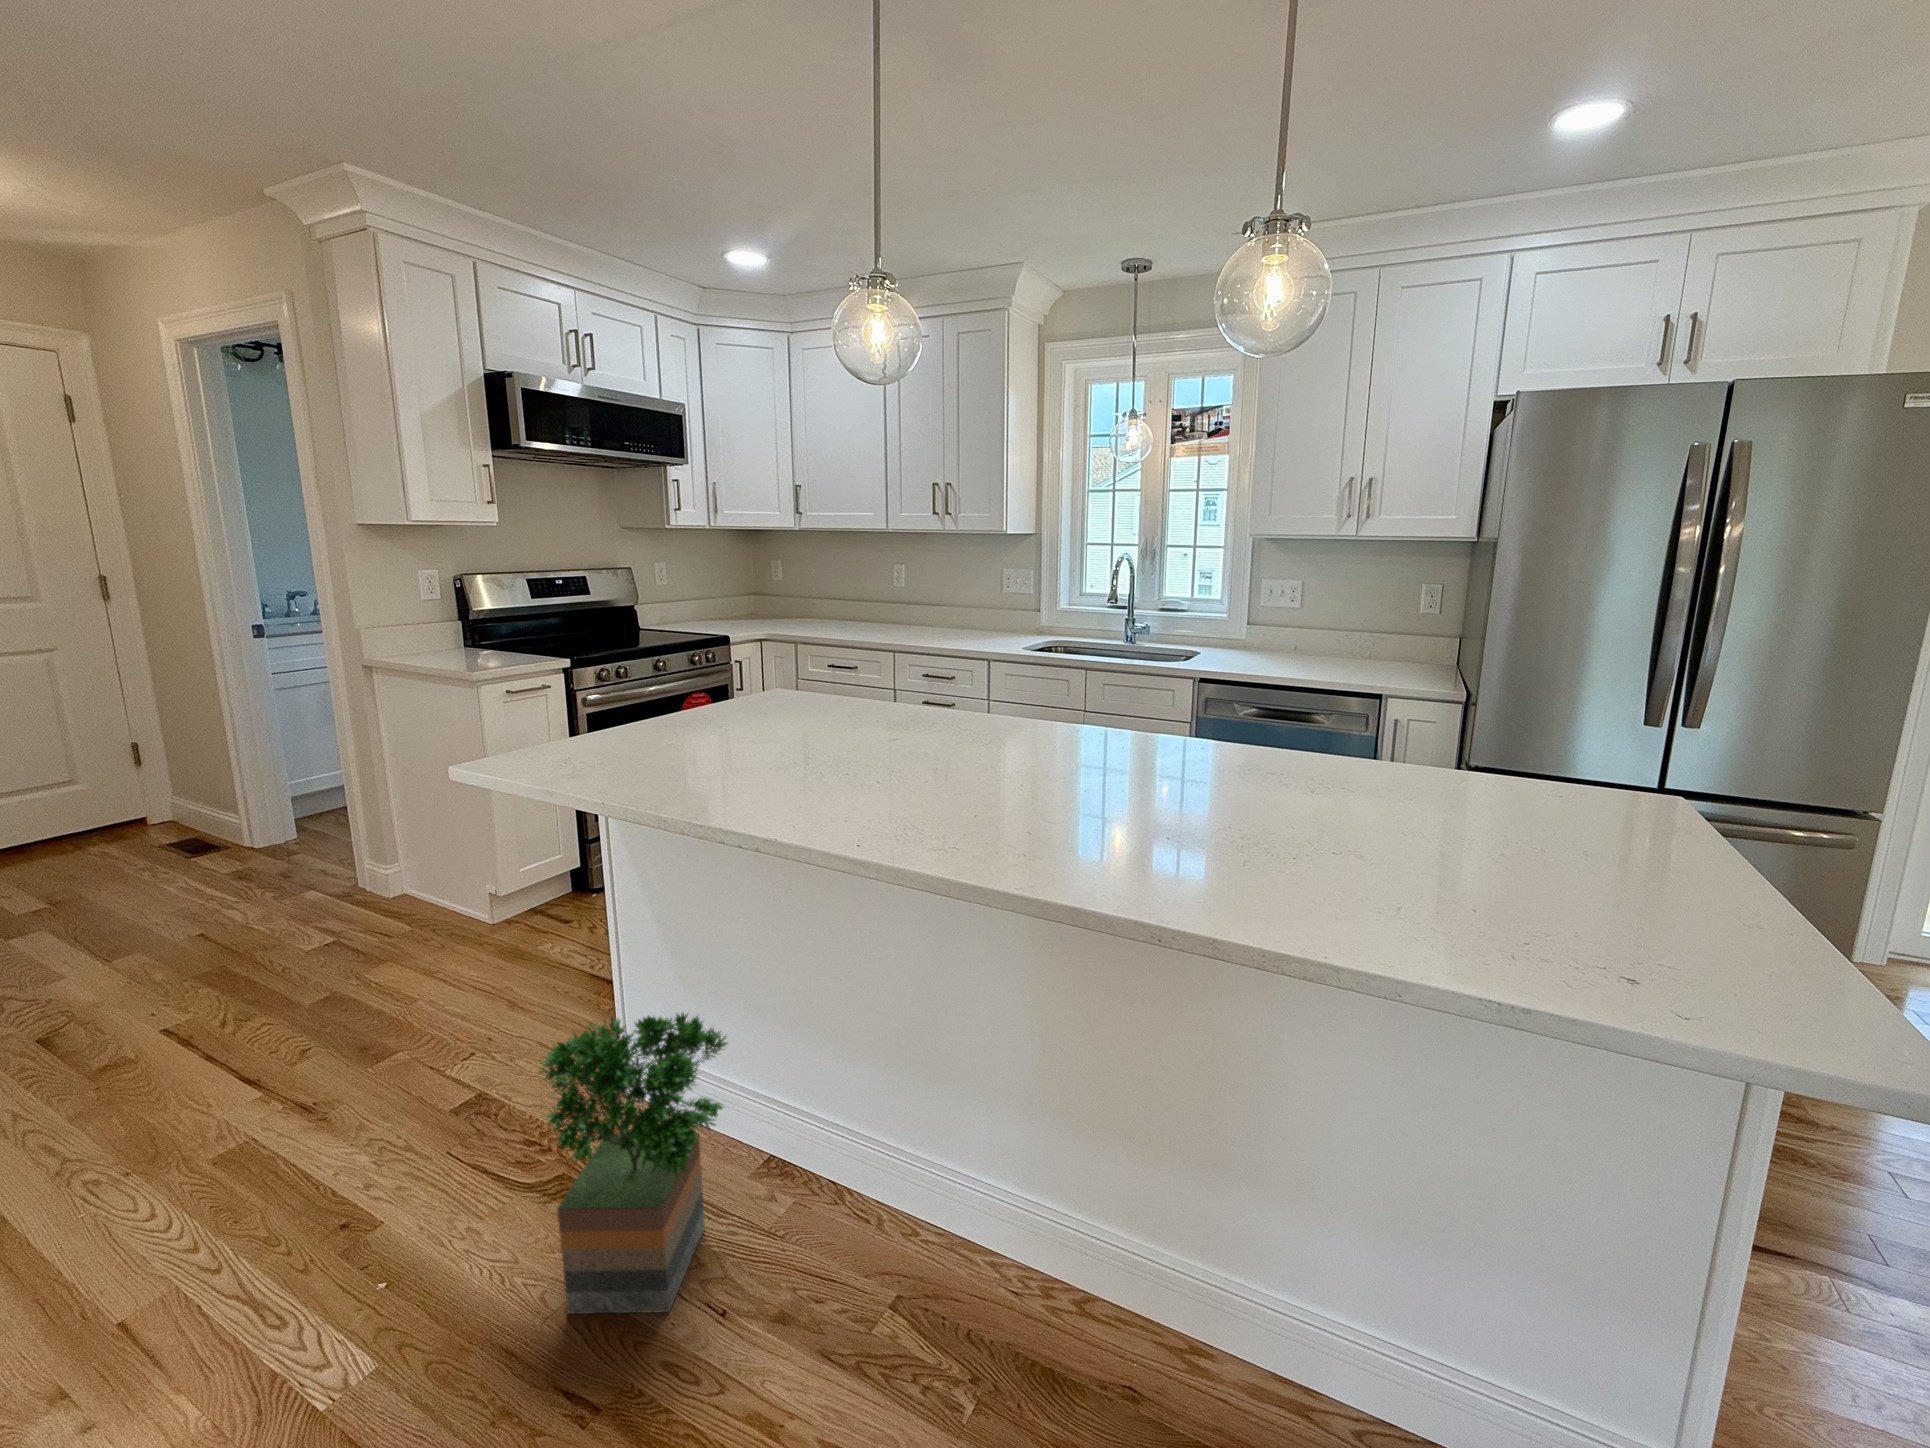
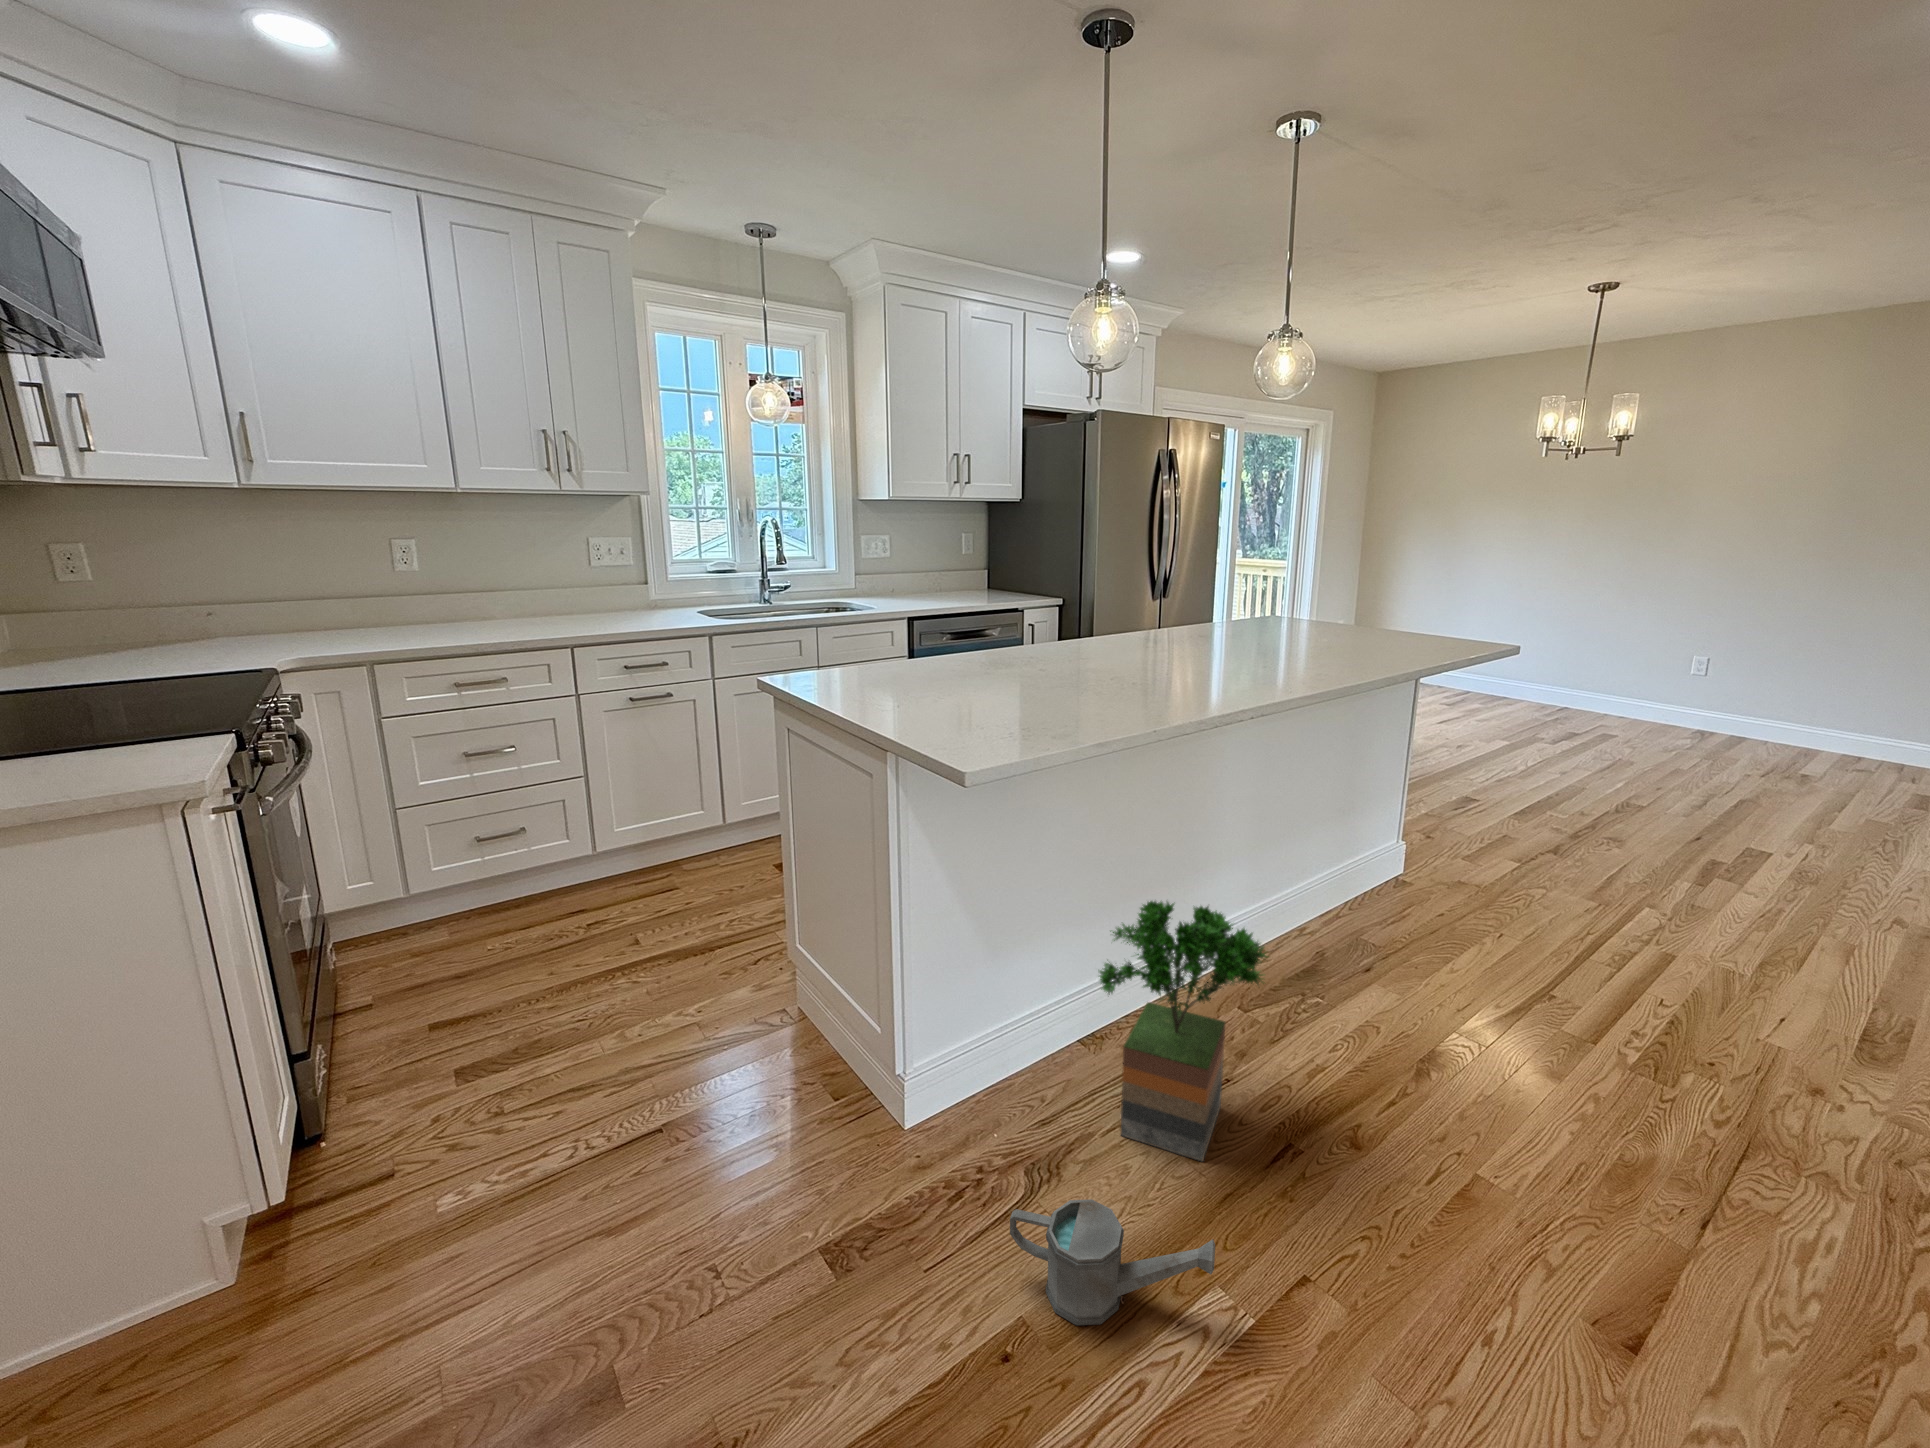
watering can: none [305,1149,443,1312] -> present [1010,1199,1215,1325]

